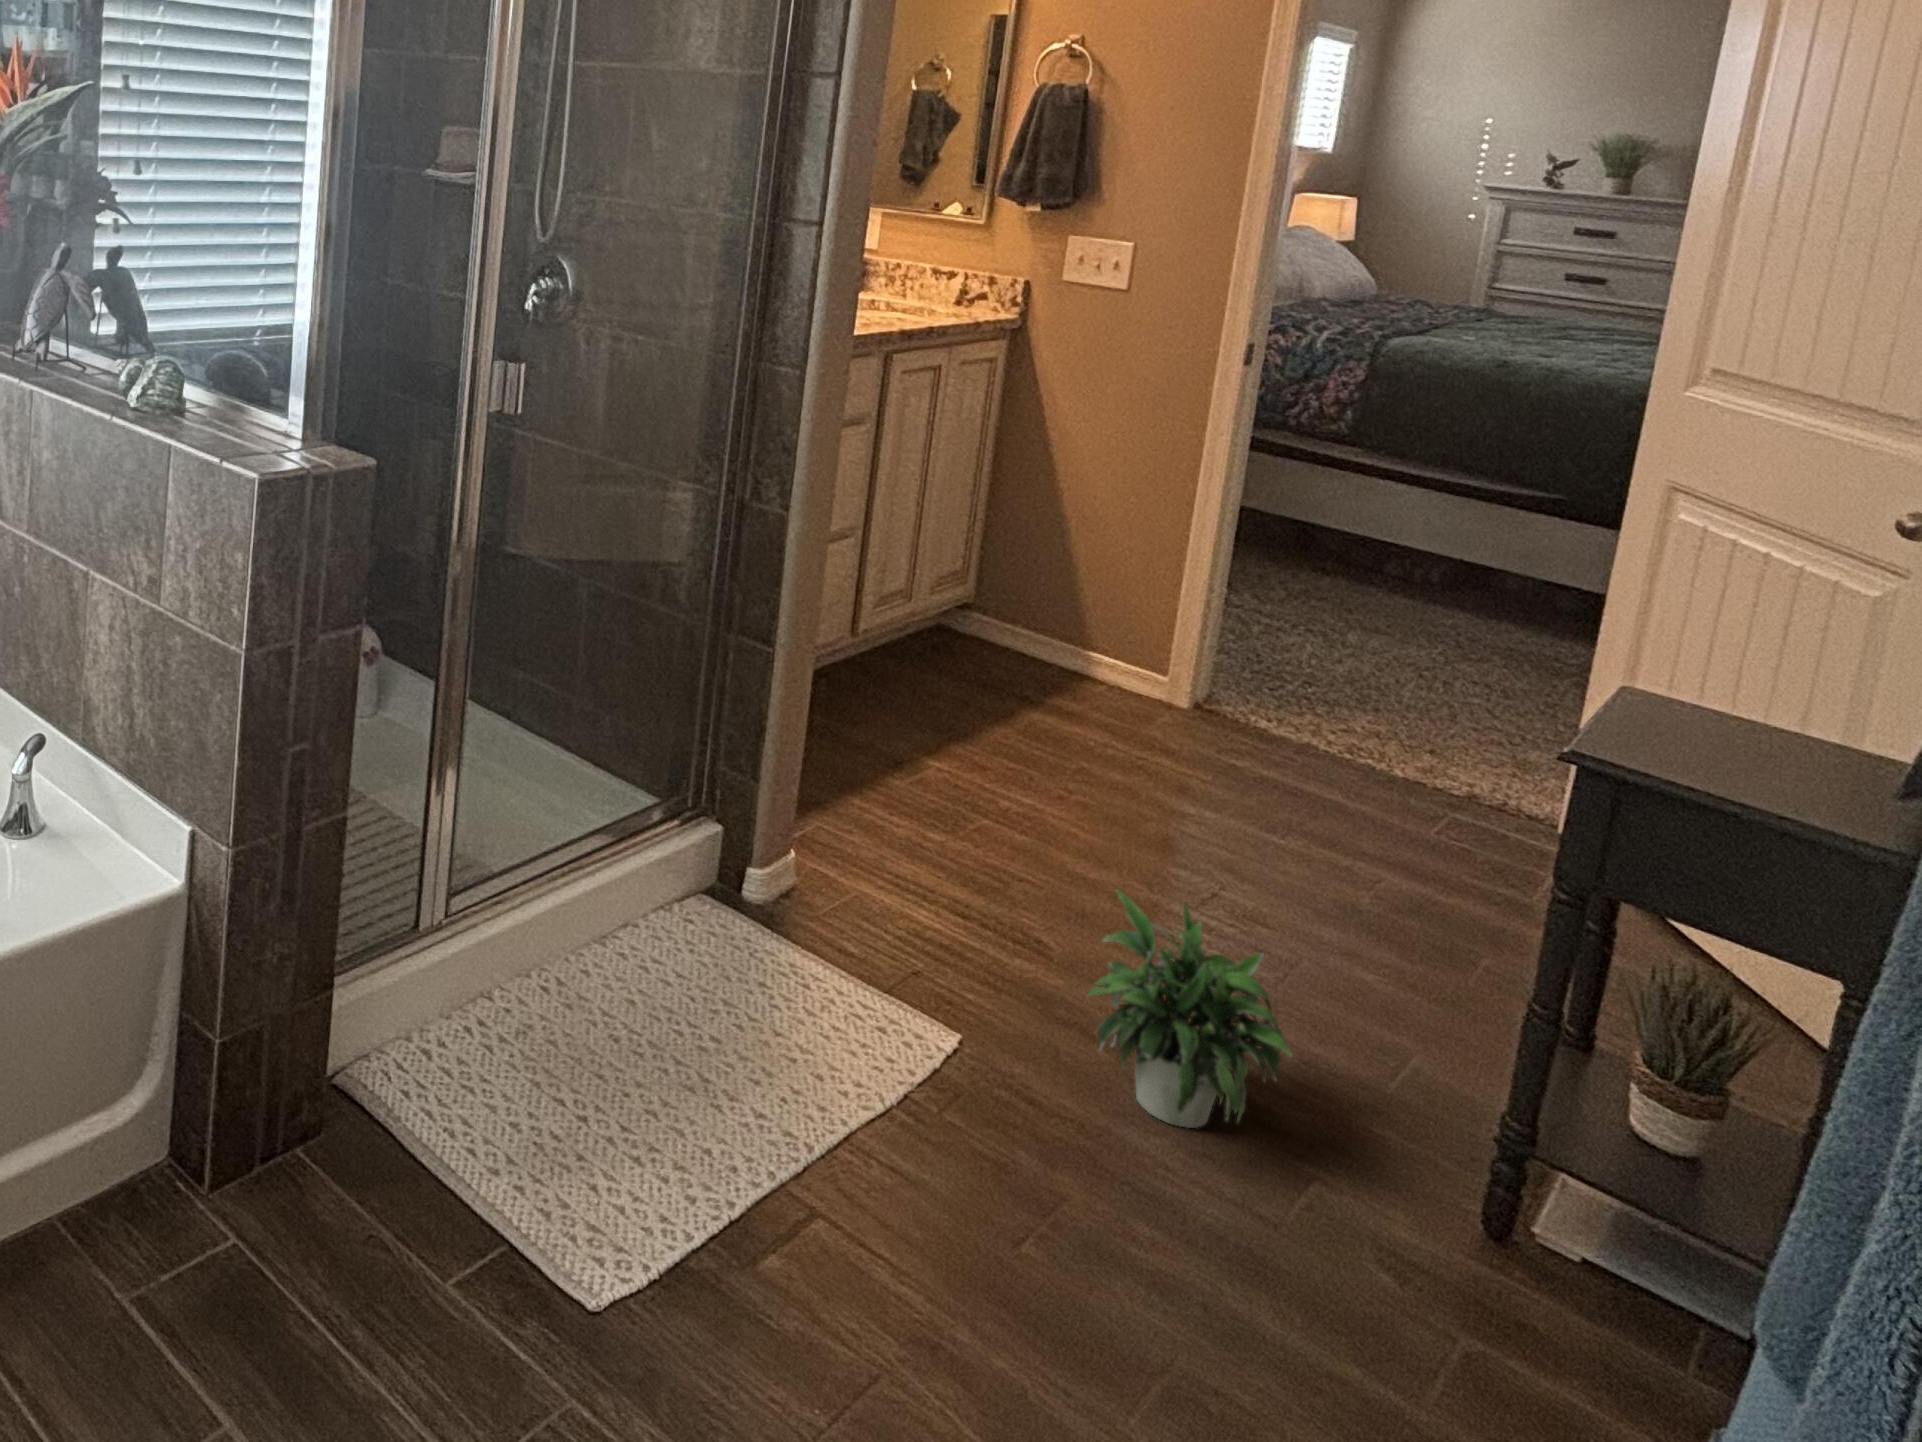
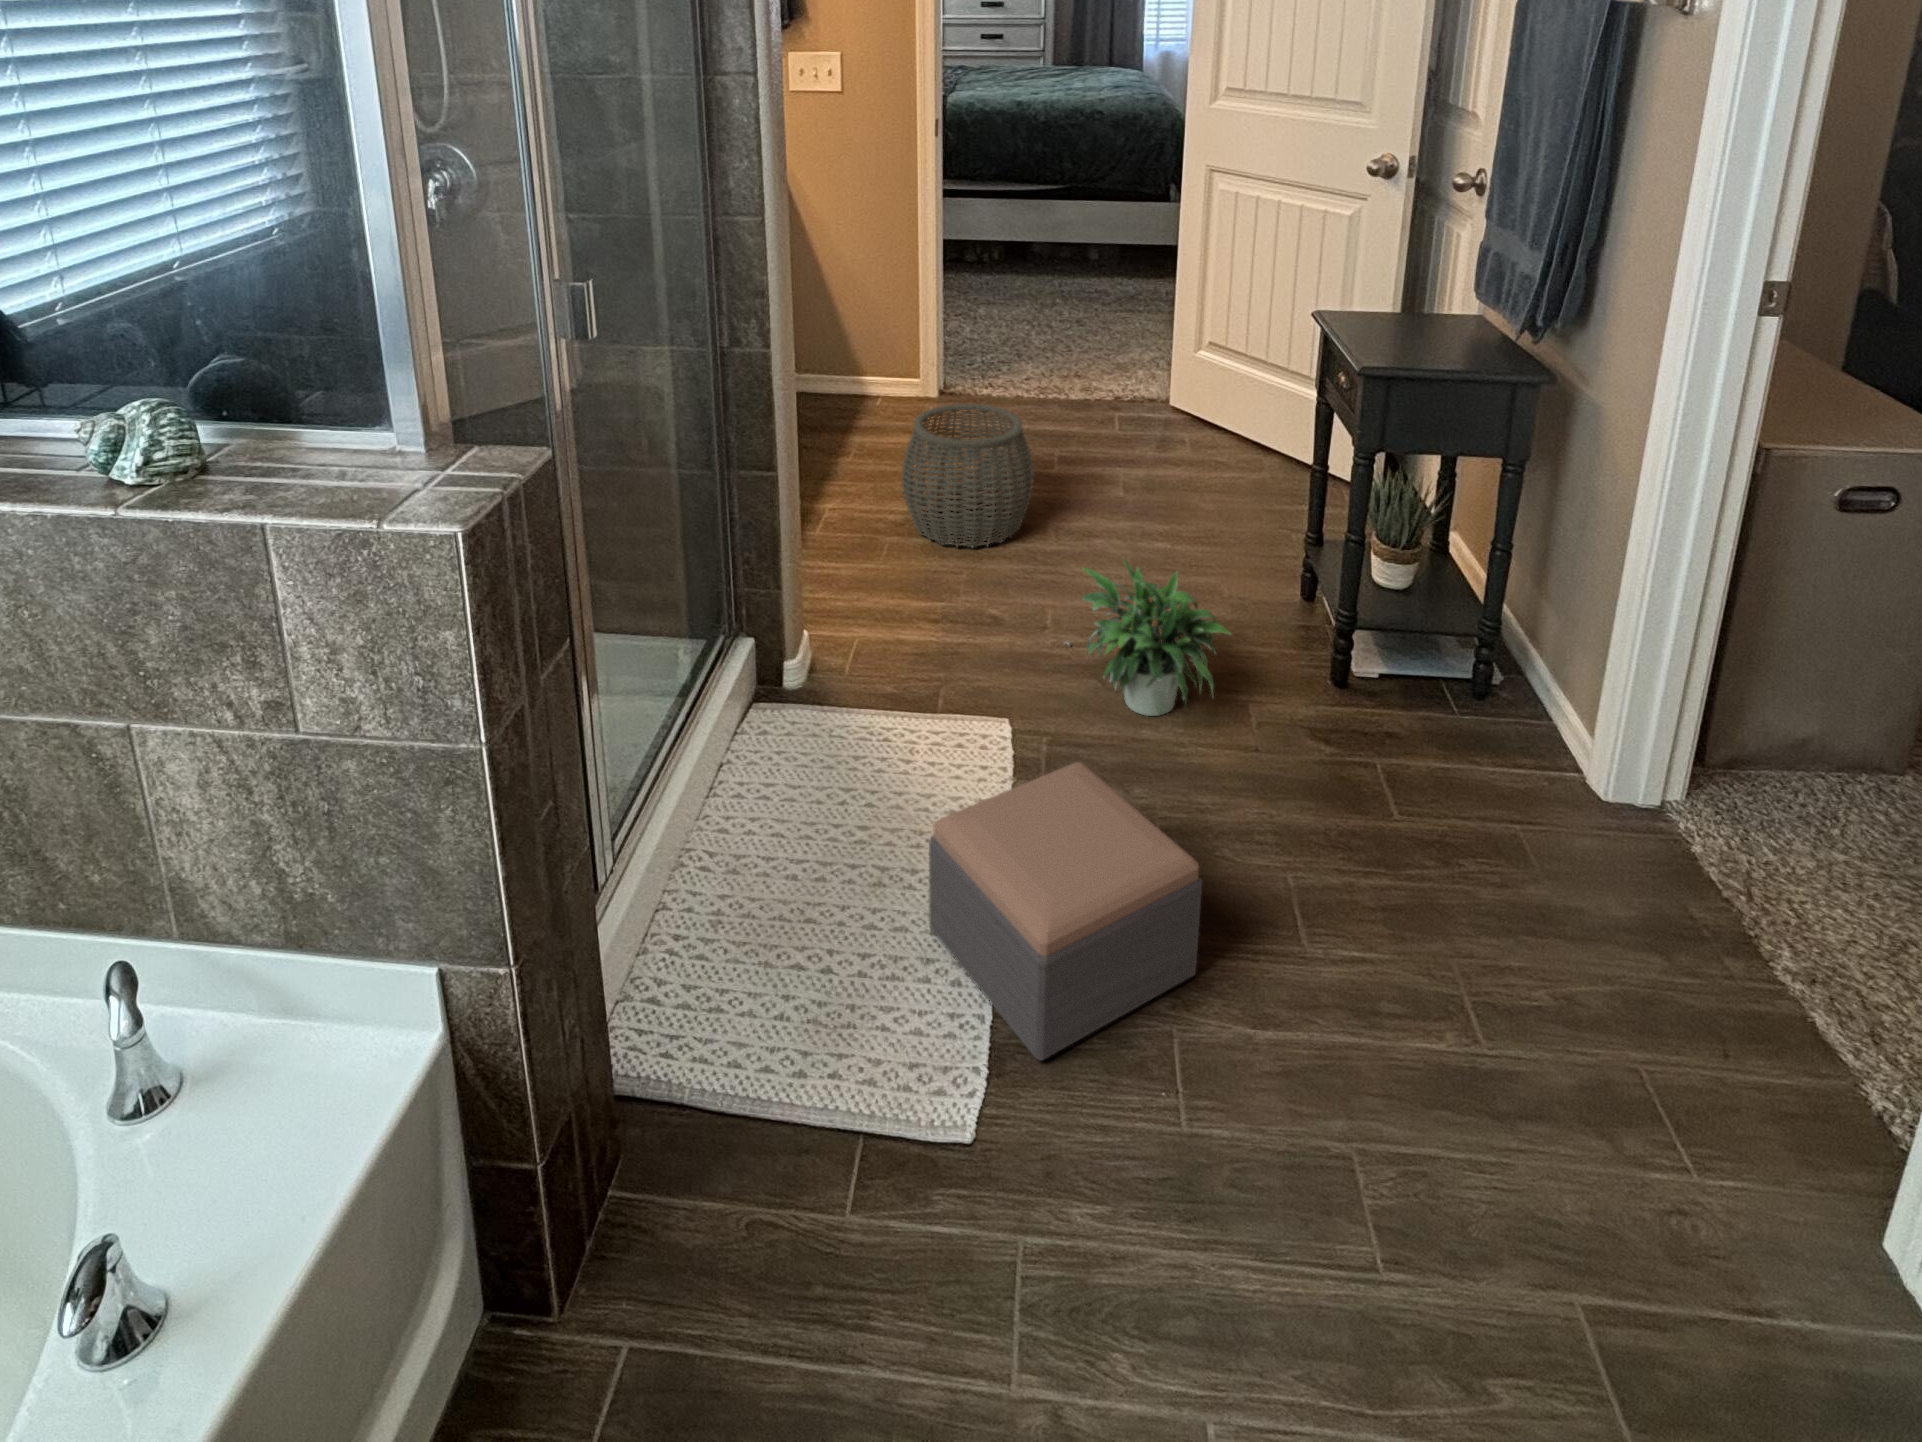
woven basket: none [1021,680,1209,874] -> present [902,404,1034,548]
footstool: none [707,1019,978,1356] -> present [929,762,1202,1060]

